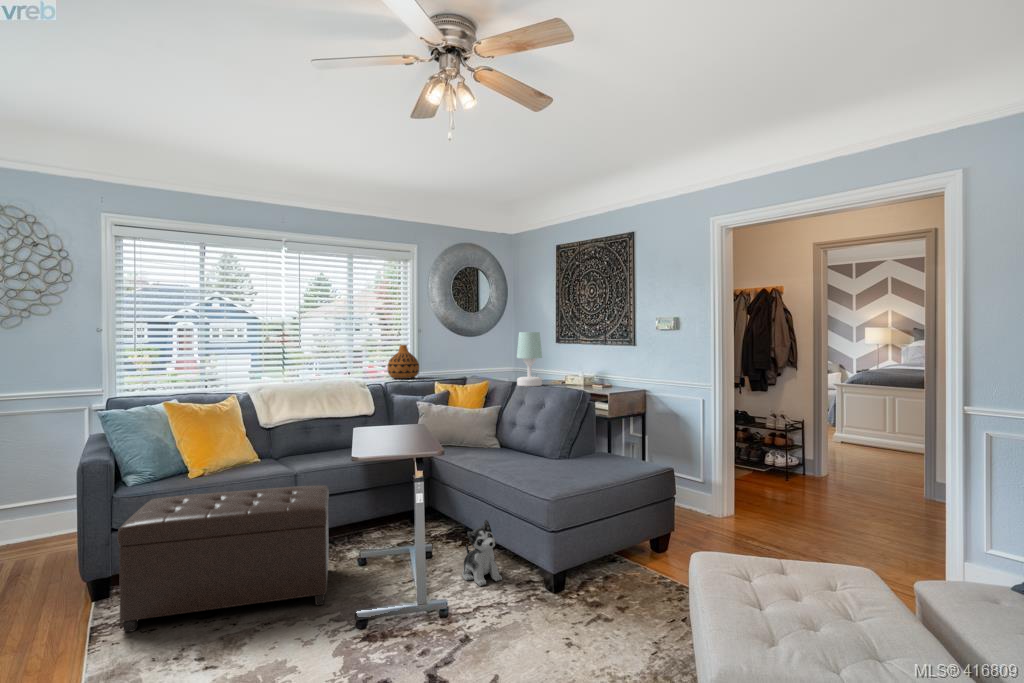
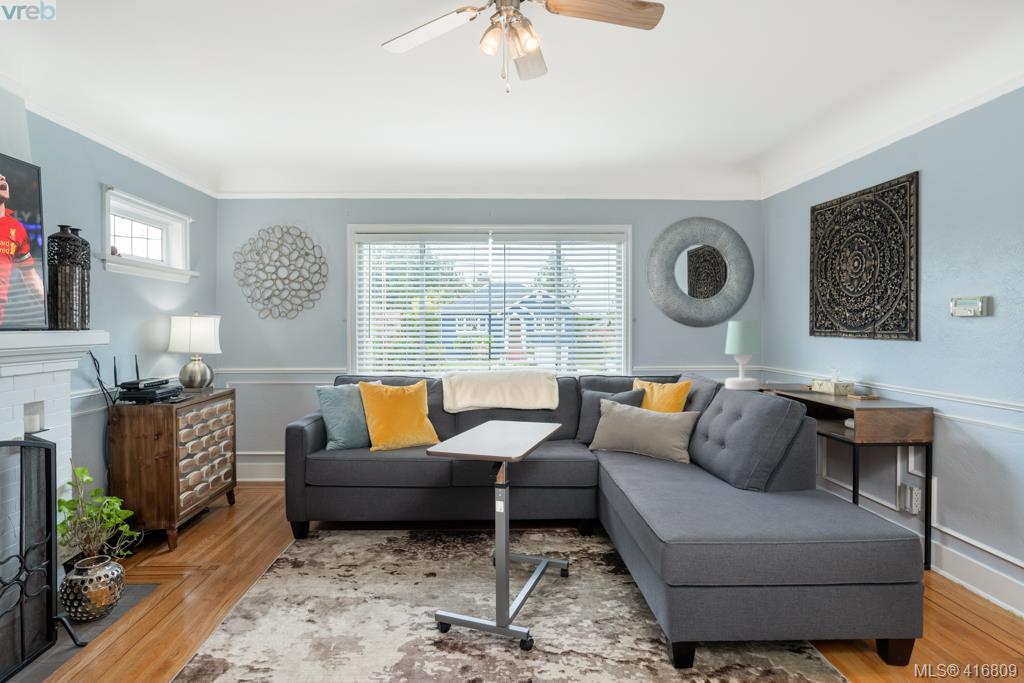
vase: present [387,345,419,379] -> none [600,336,635,373]
ottoman: present [117,485,329,632] -> none [281,465,468,596]
plush toy: present [462,520,502,586] -> none [583,547,627,625]

